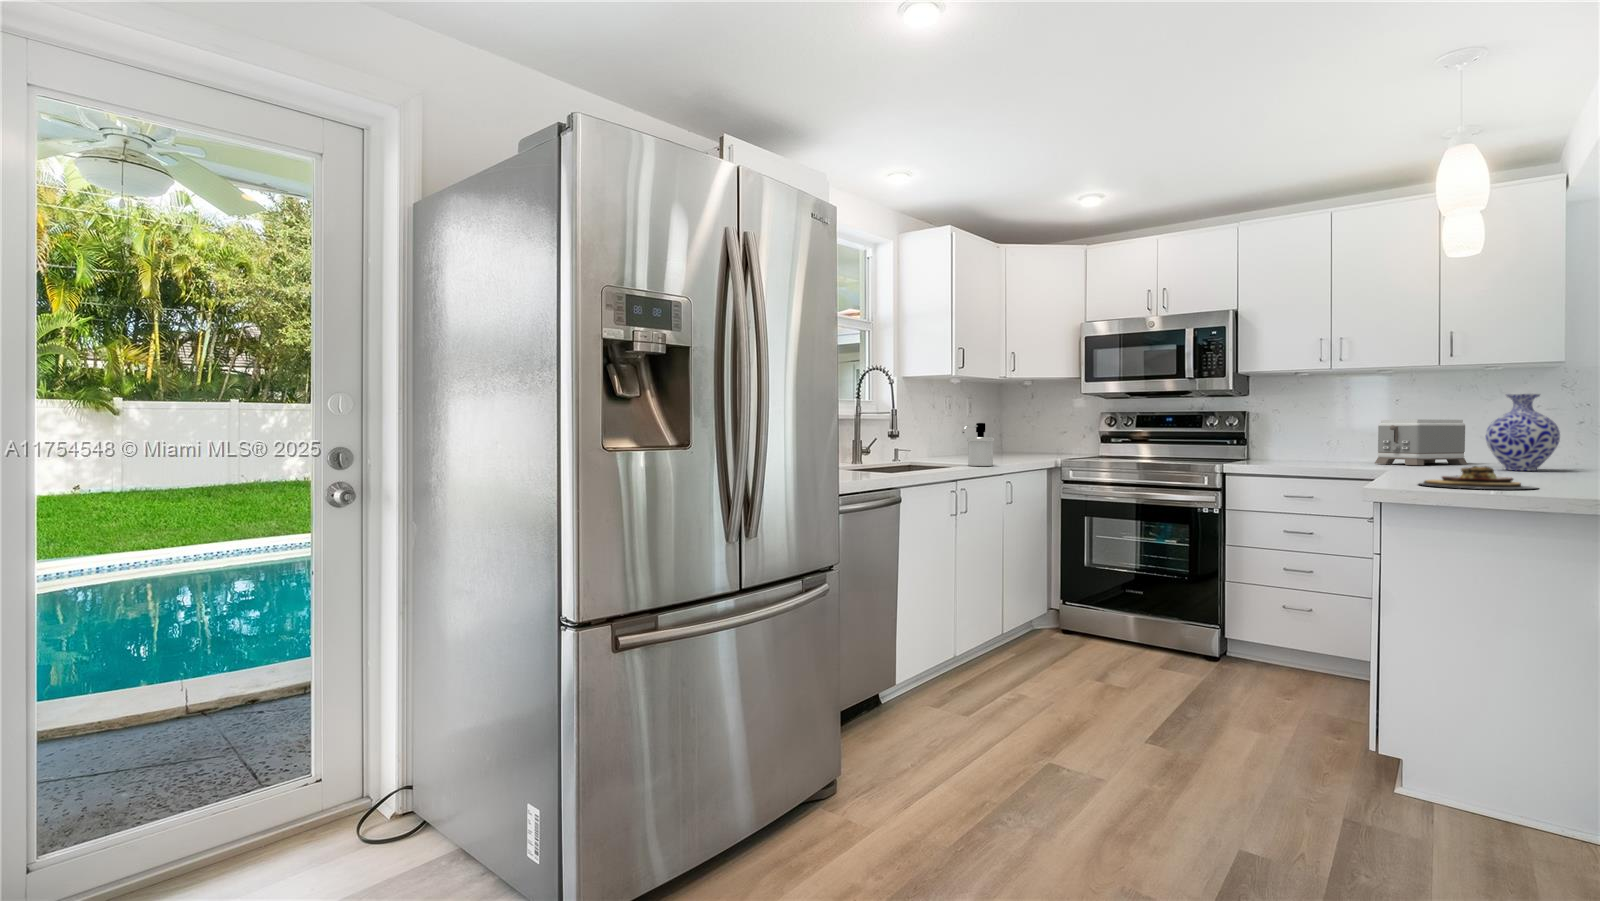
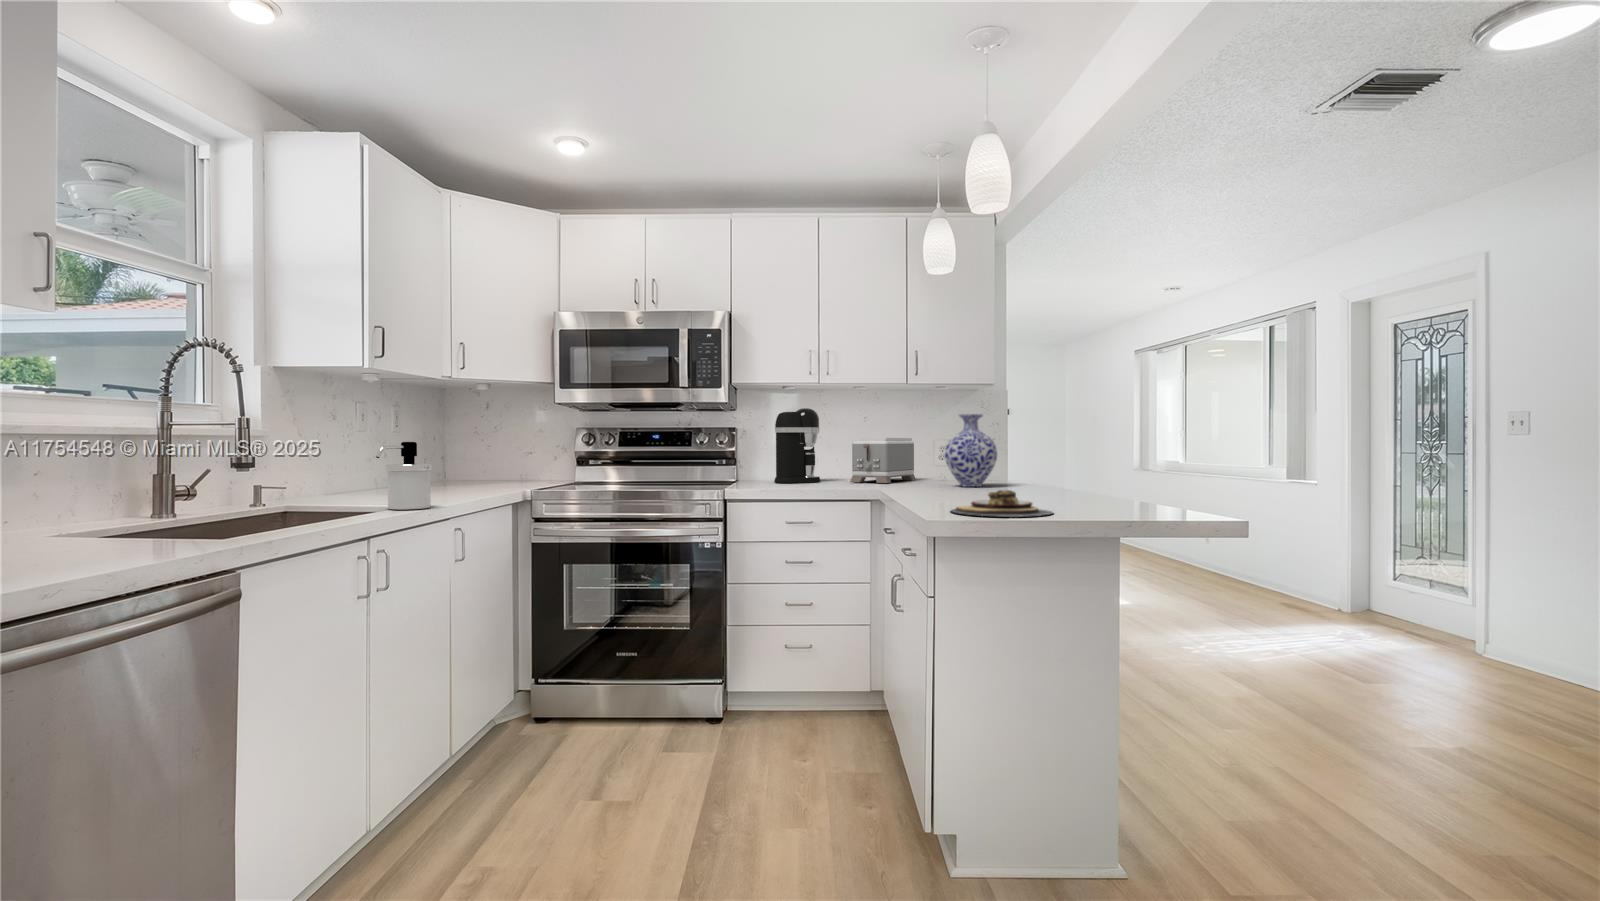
coffee maker: none [1288,391,1342,463] -> present [774,408,820,483]

